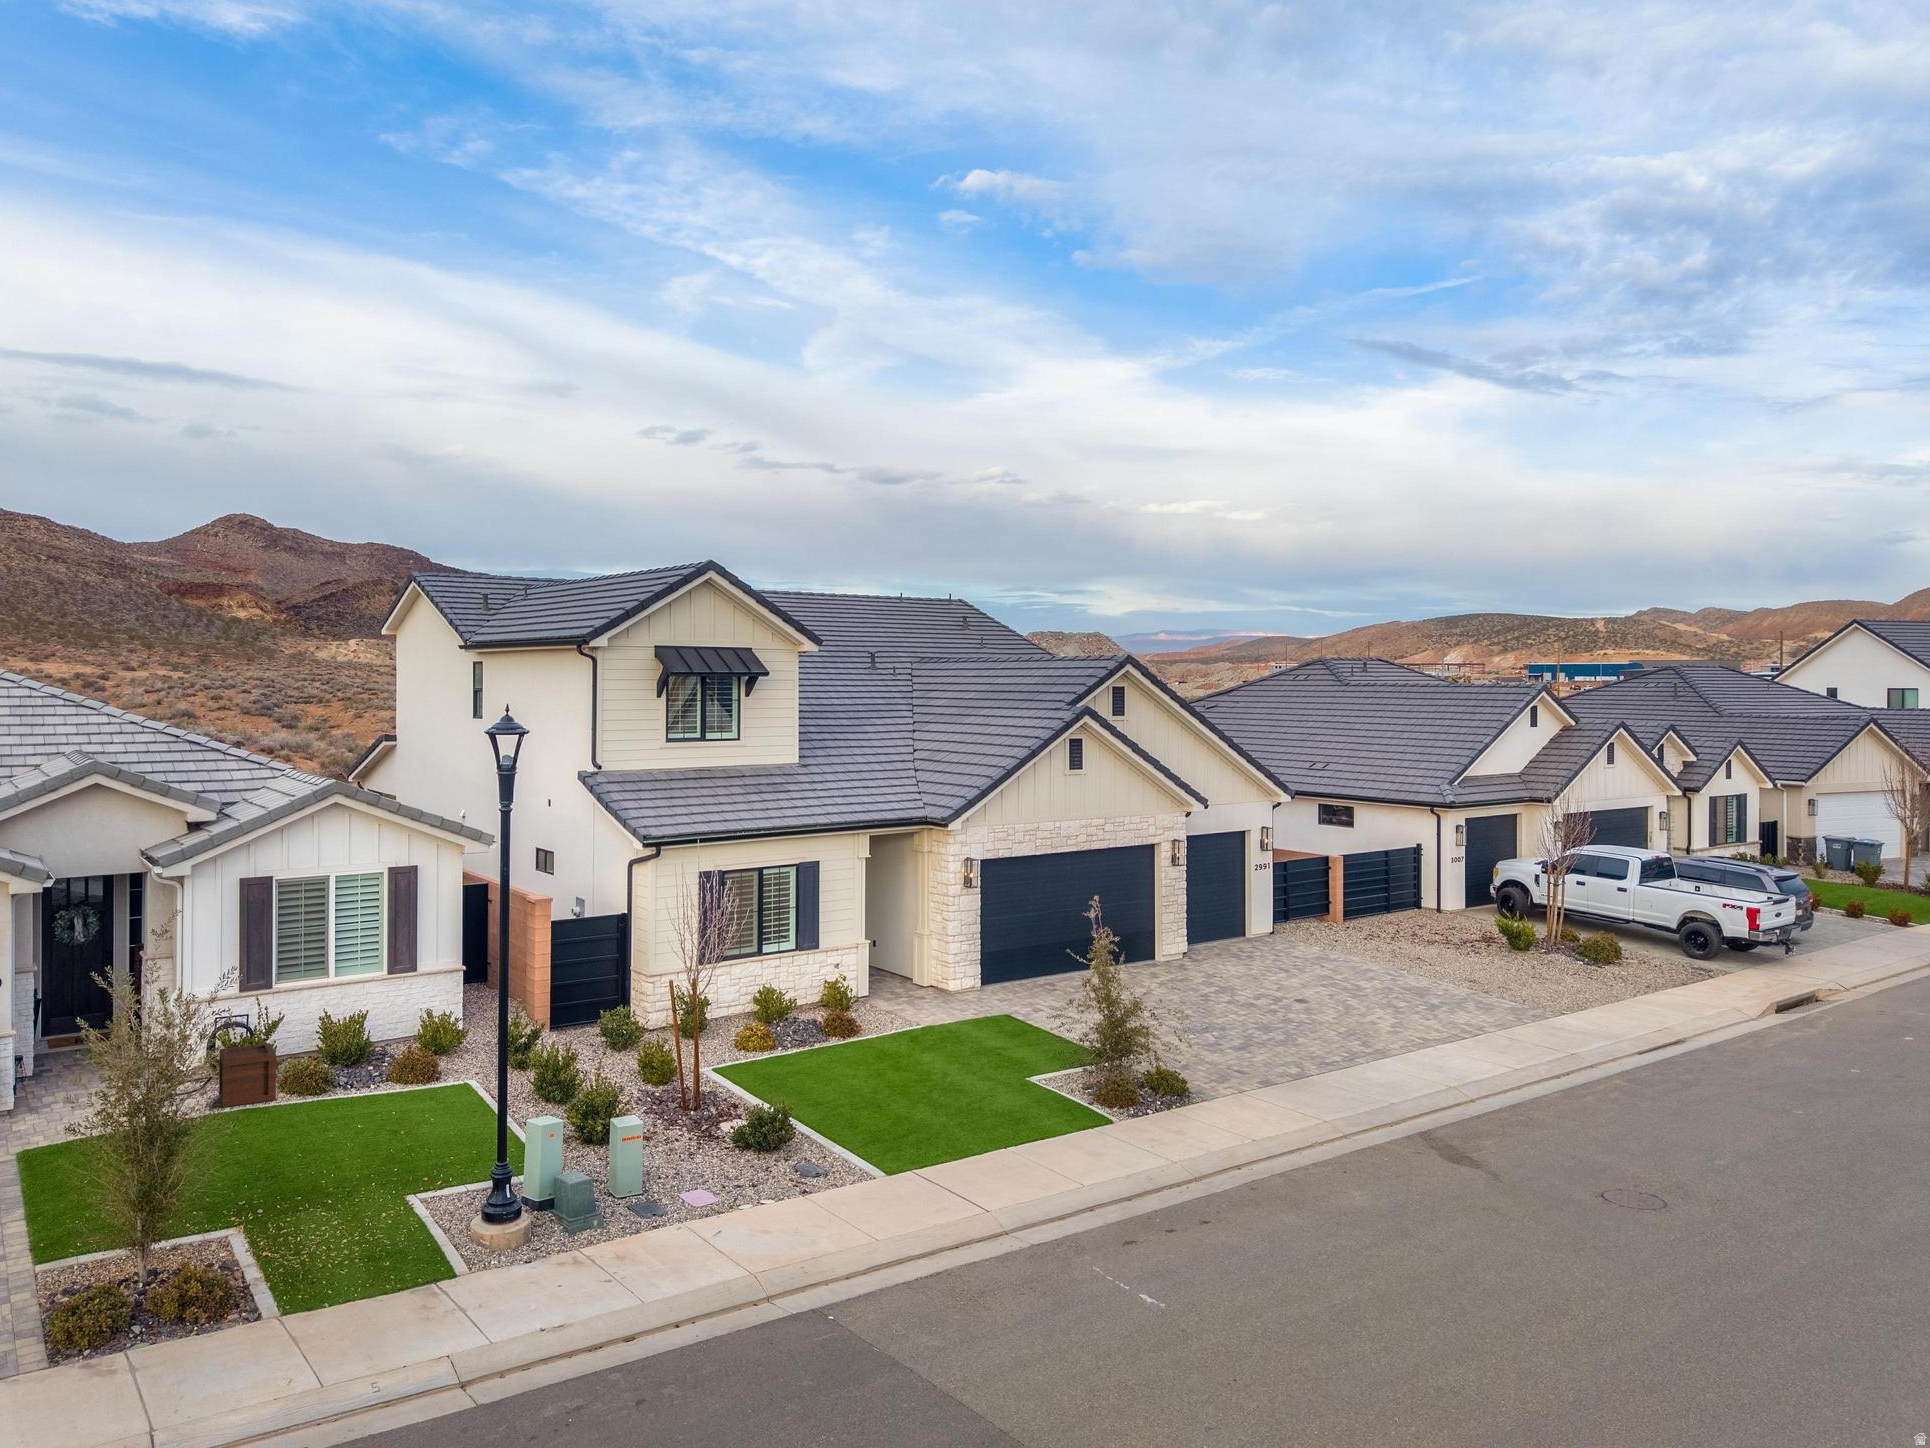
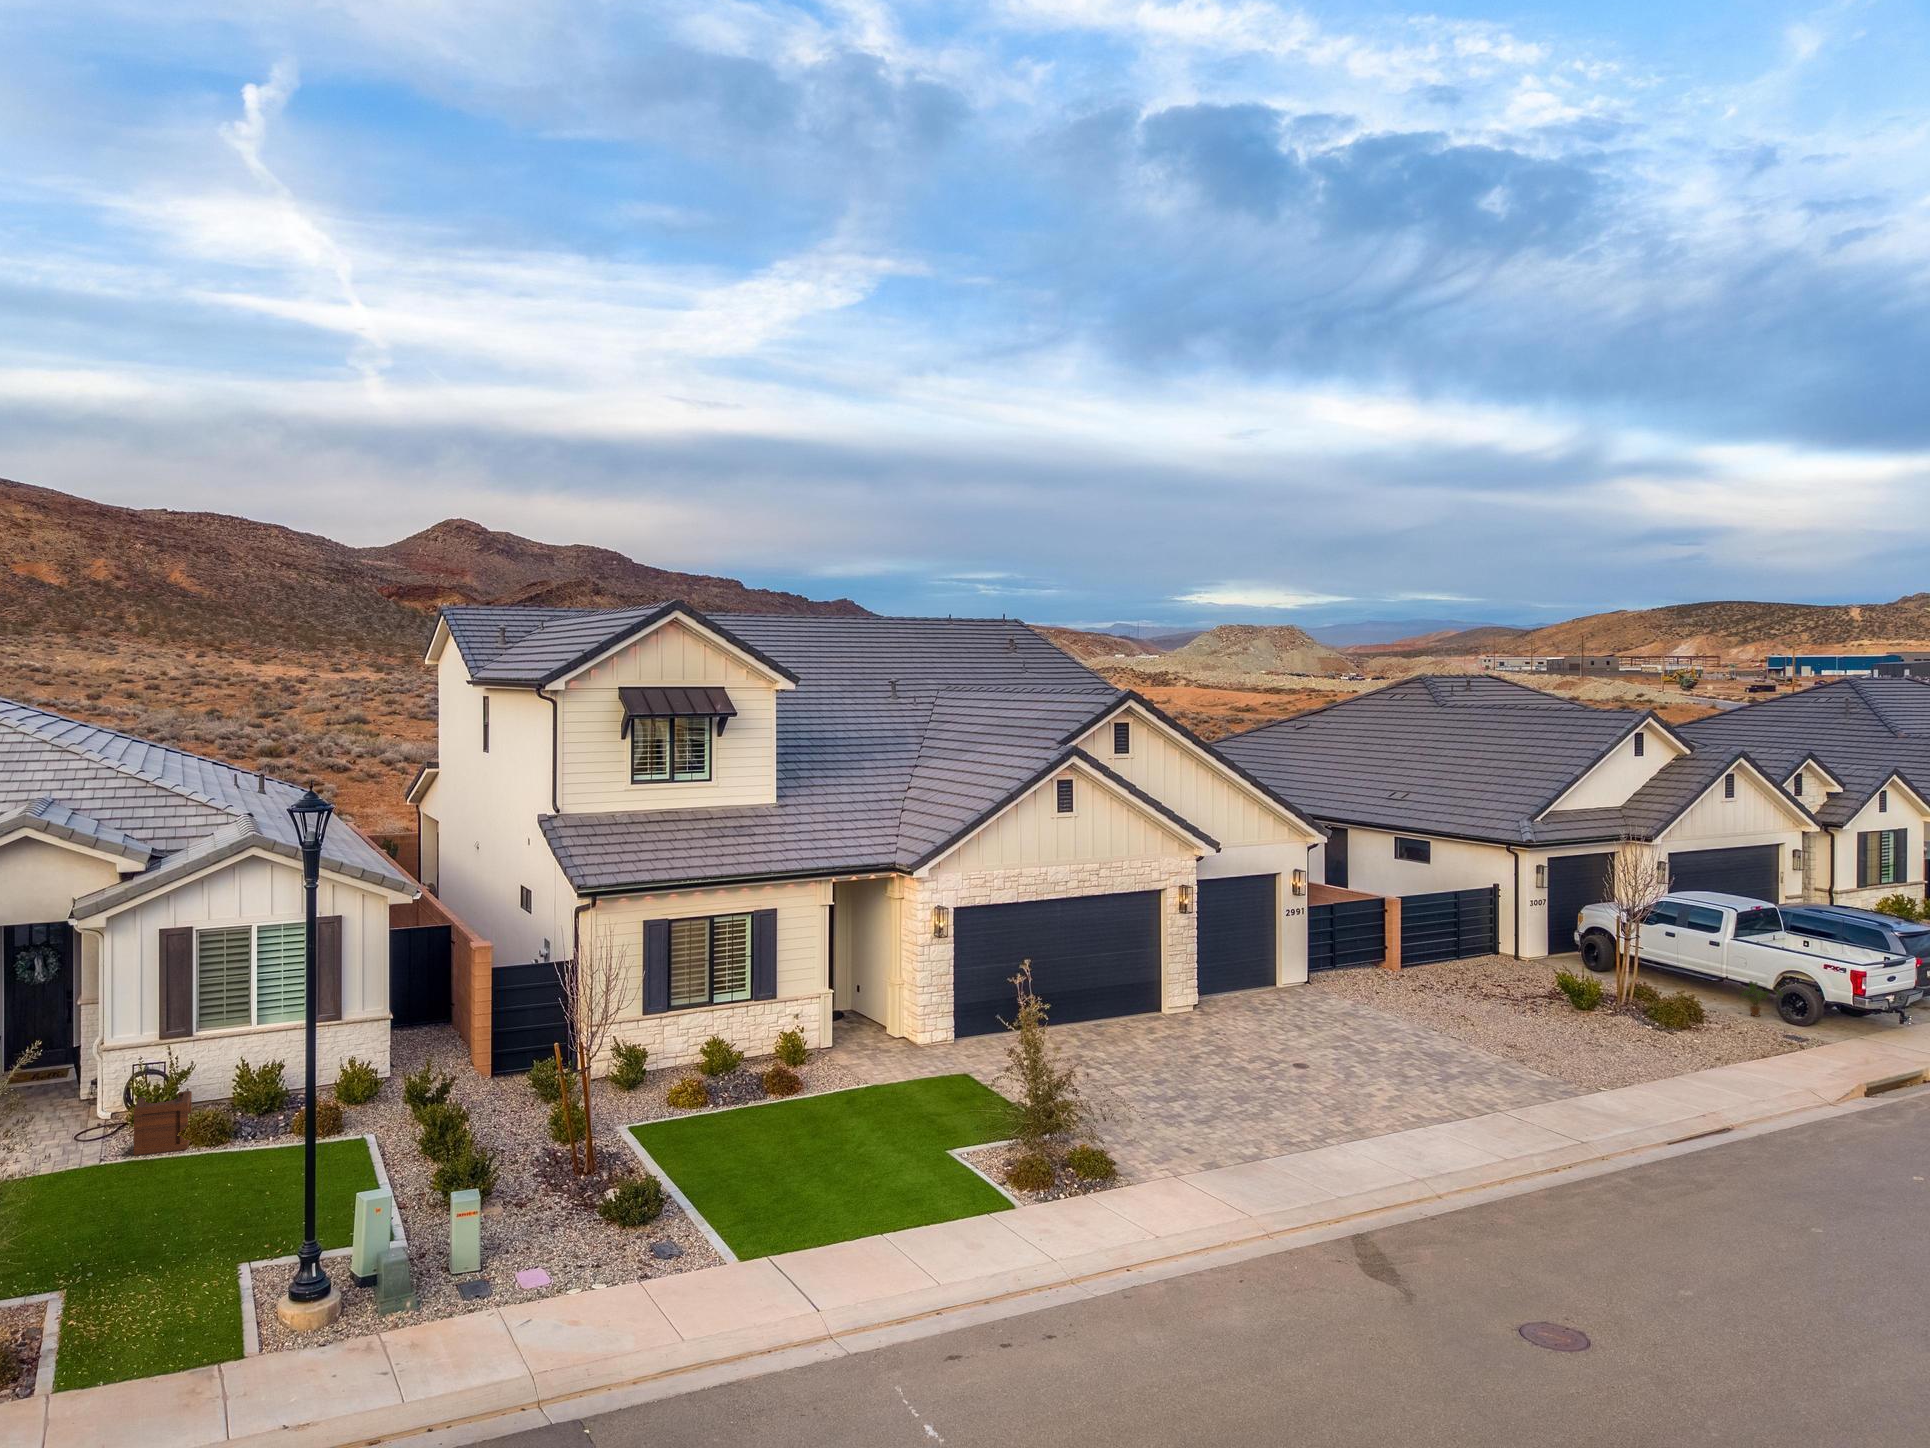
house plant: none [1647,921,1686,953] -> present [1740,981,1783,1017]

